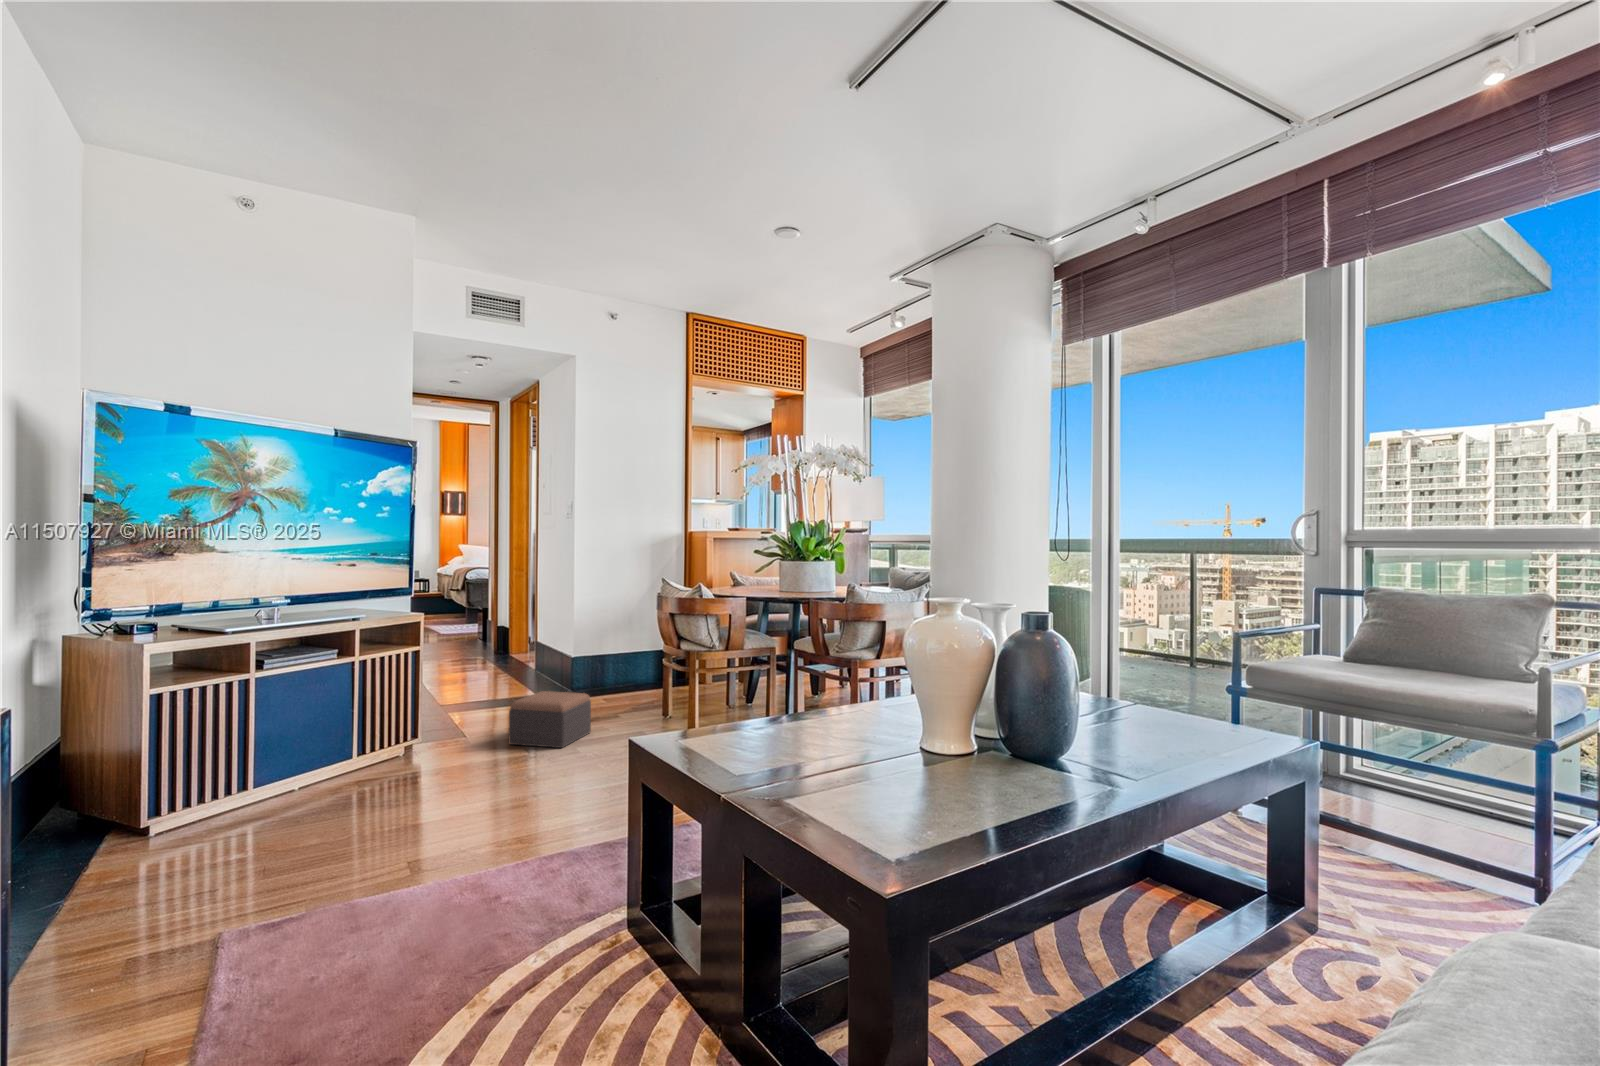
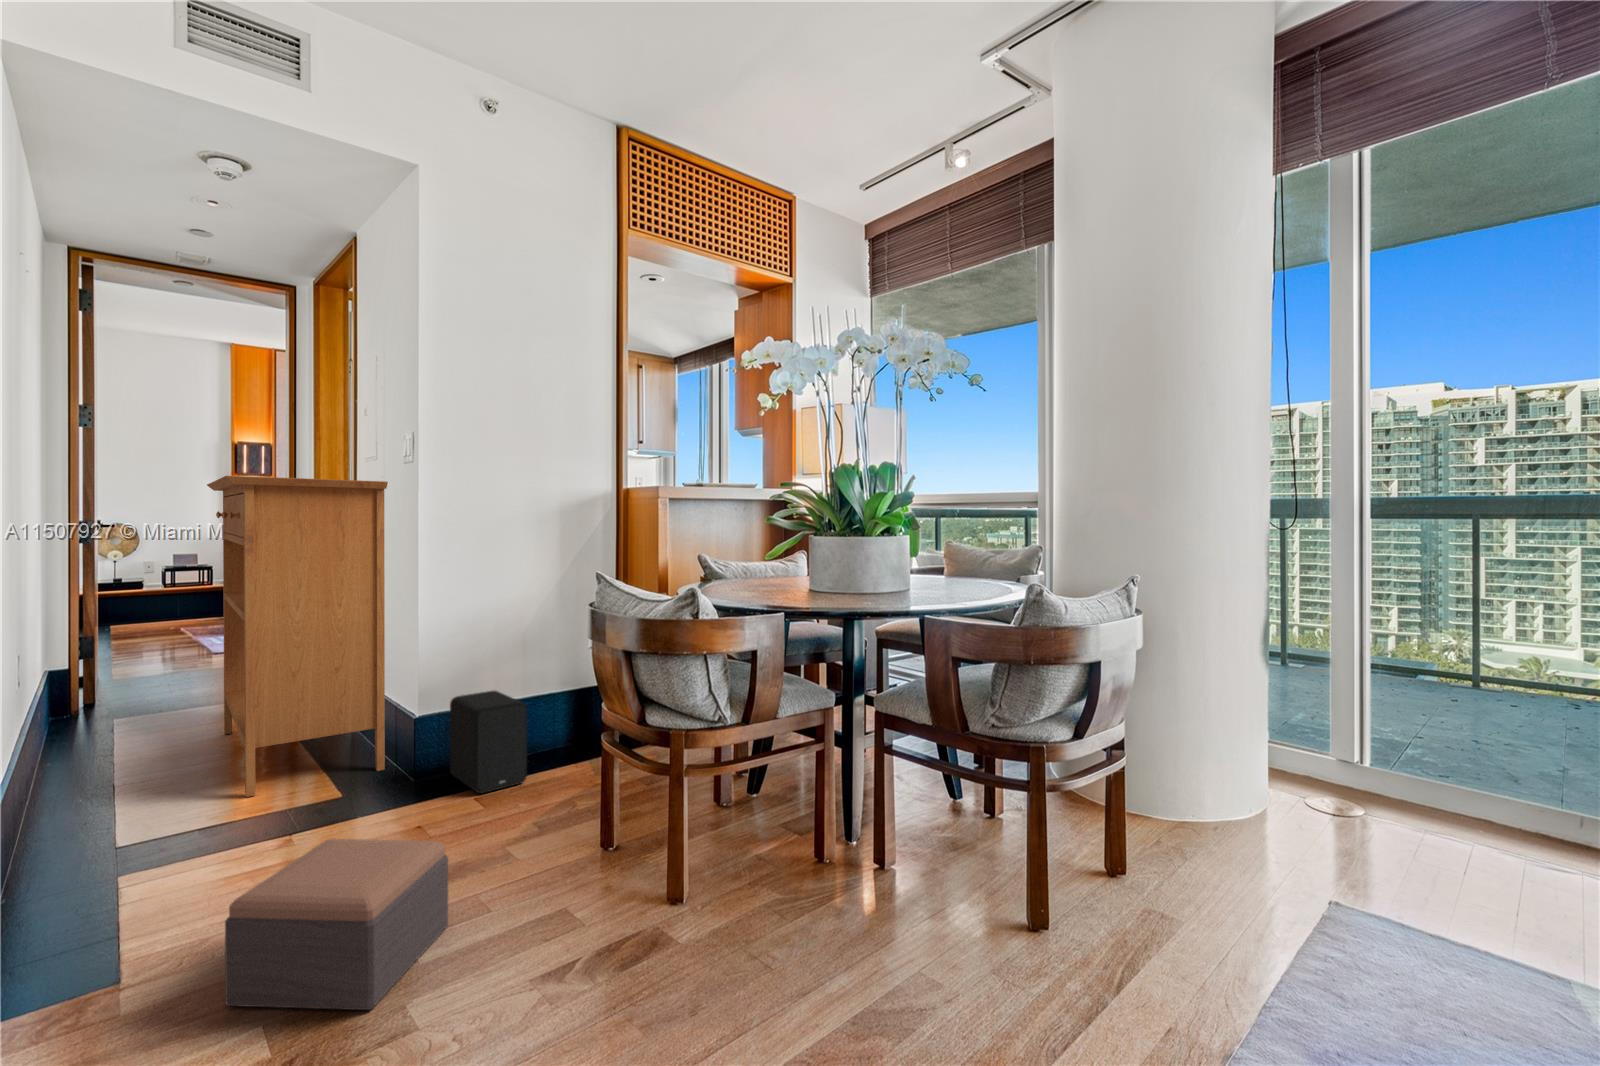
console table: none [461,528,560,695] -> present [207,476,388,797]
speaker: none [590,646,631,698] -> present [450,691,527,793]

